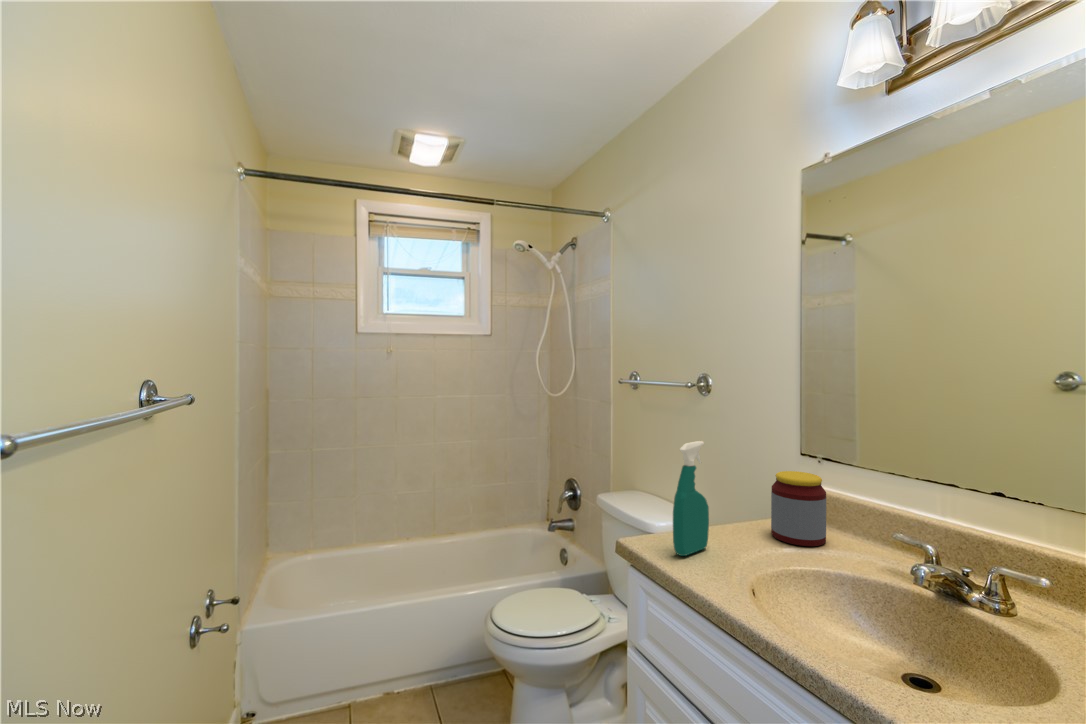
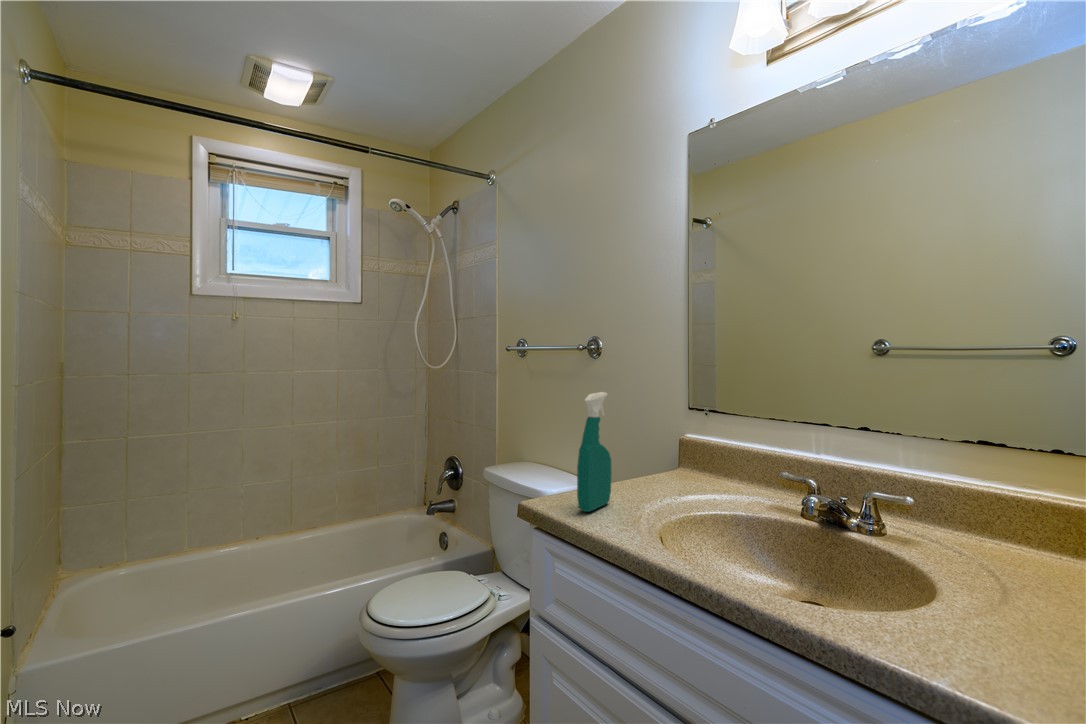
jar: present [771,471,826,546] -> none [666,423,716,493]

